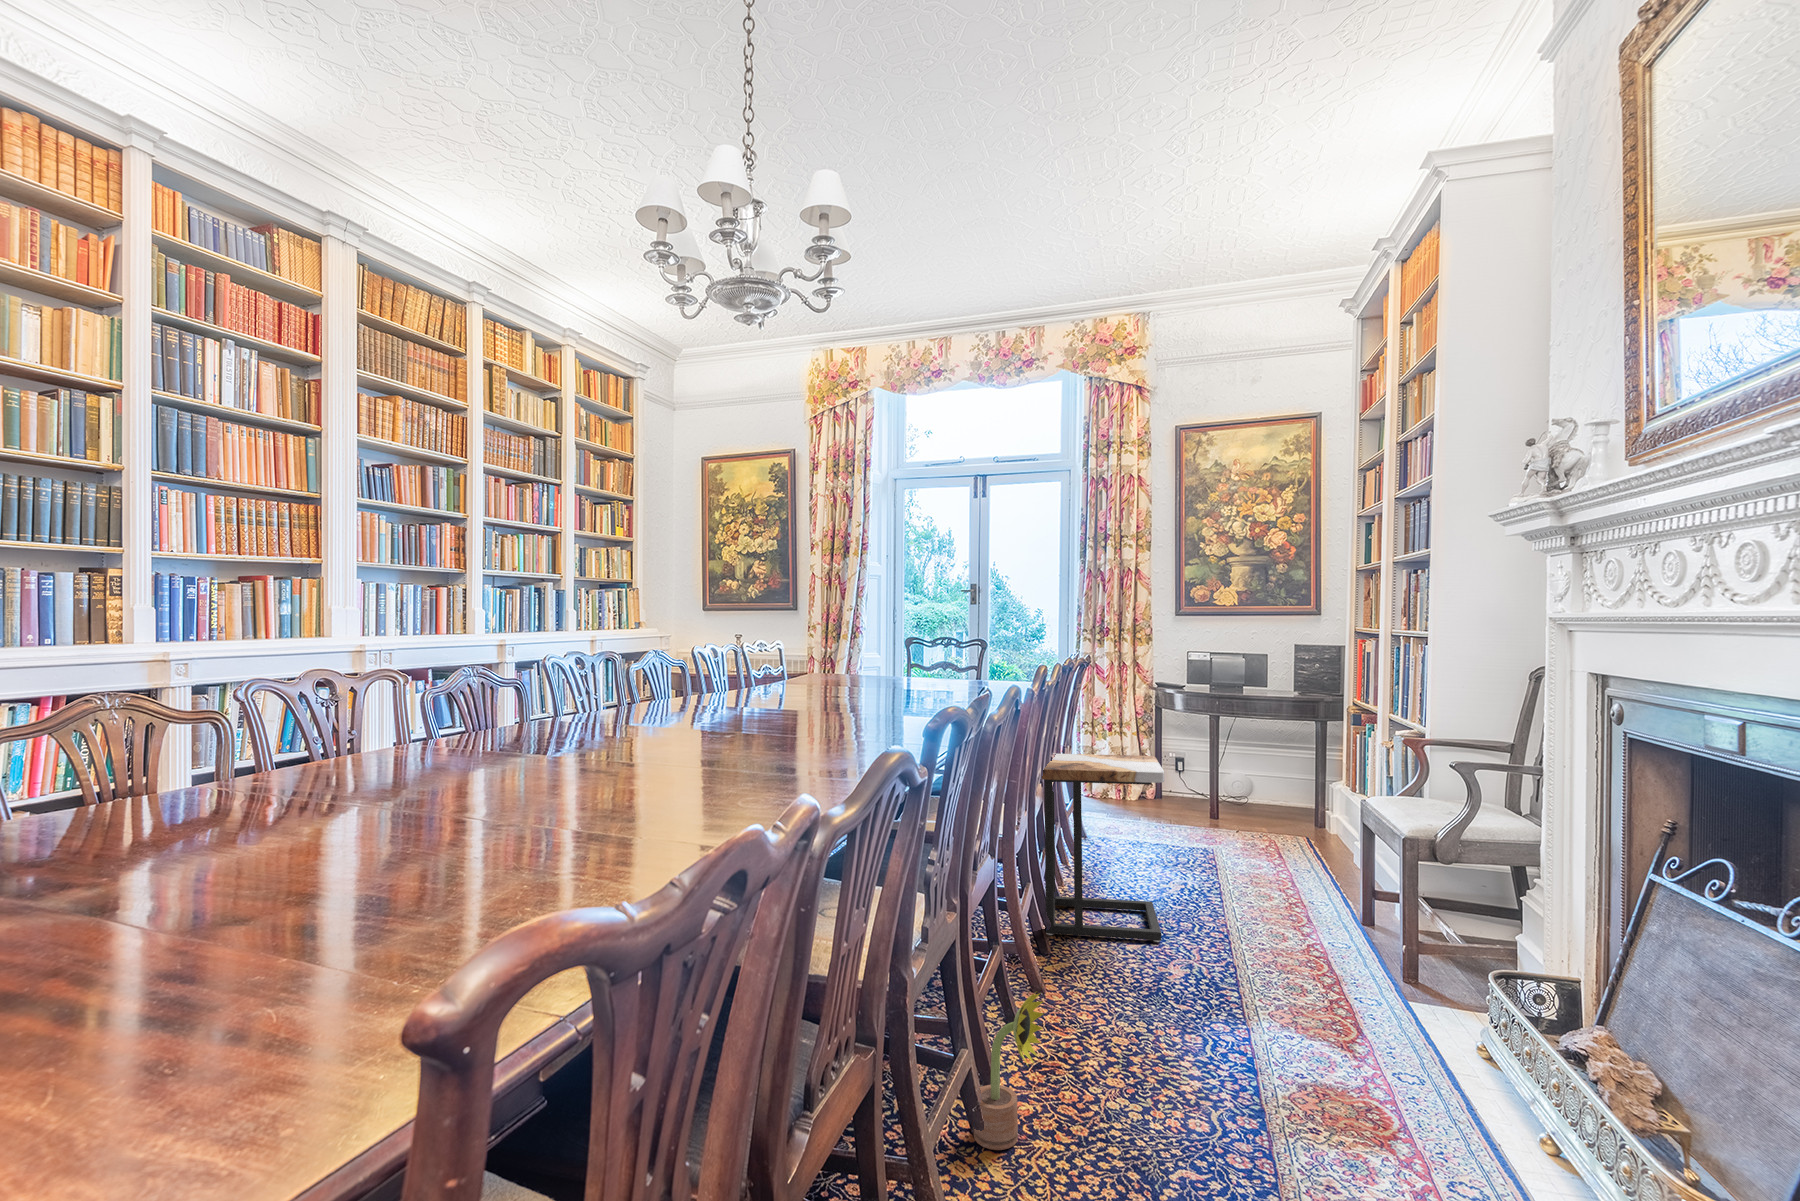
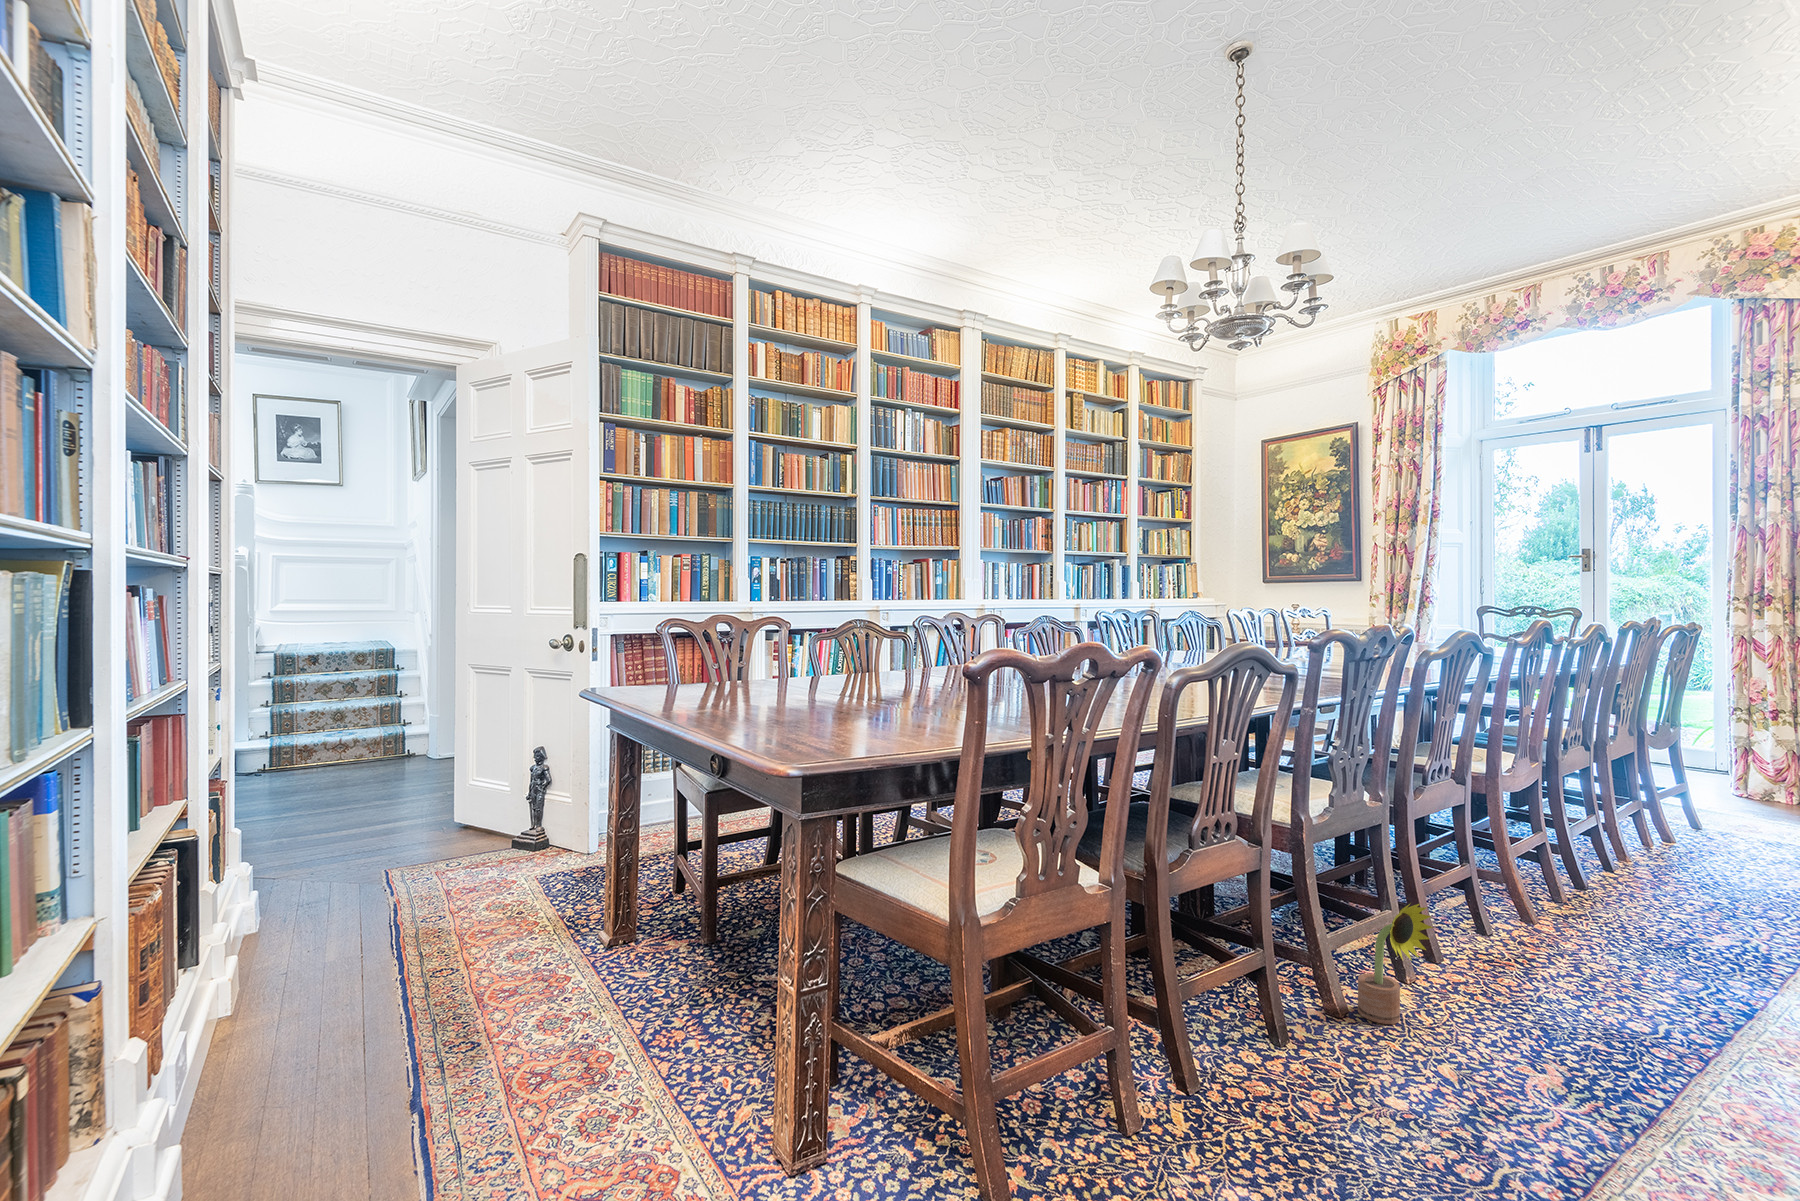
side table: present [1042,754,1164,942] -> none [1539,732,1738,951]

